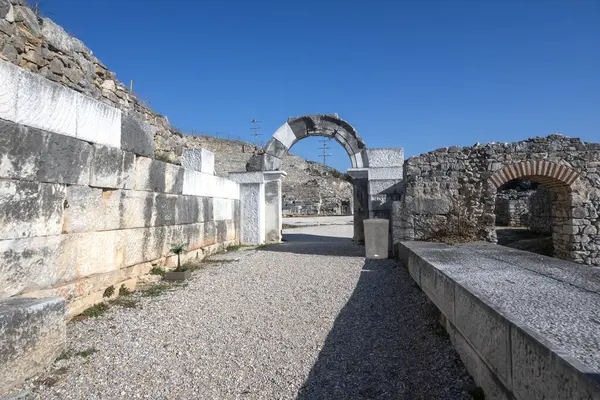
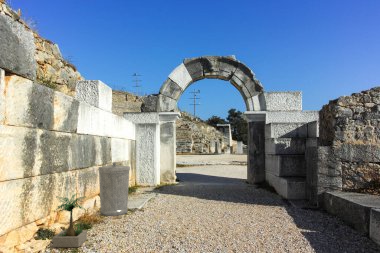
trash can: present [363,216,389,259] -> present [98,162,130,216]

